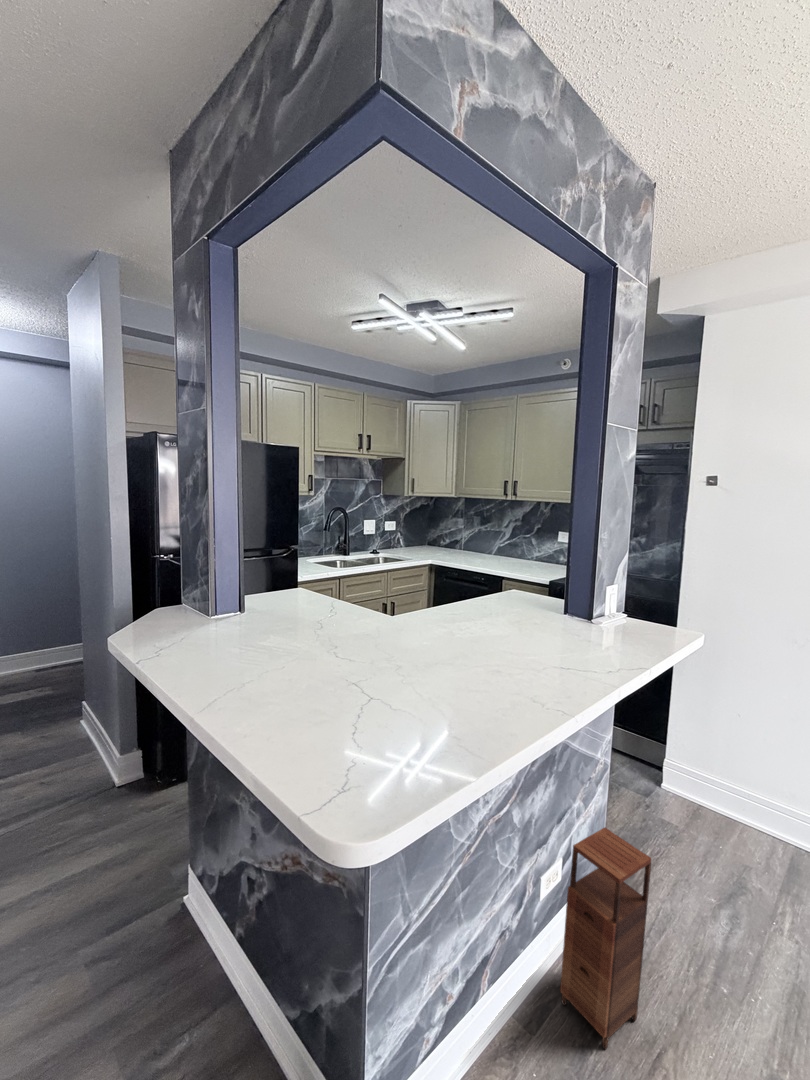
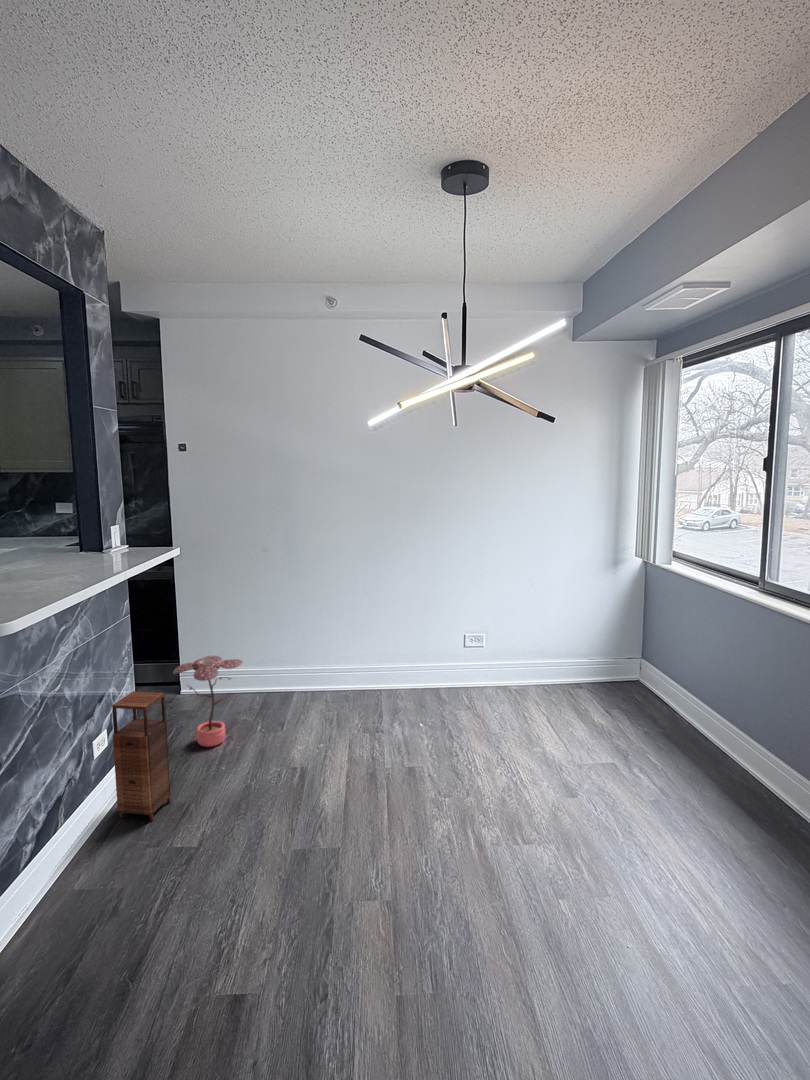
potted plant: none [662,779,780,927] -> present [173,656,242,747]

